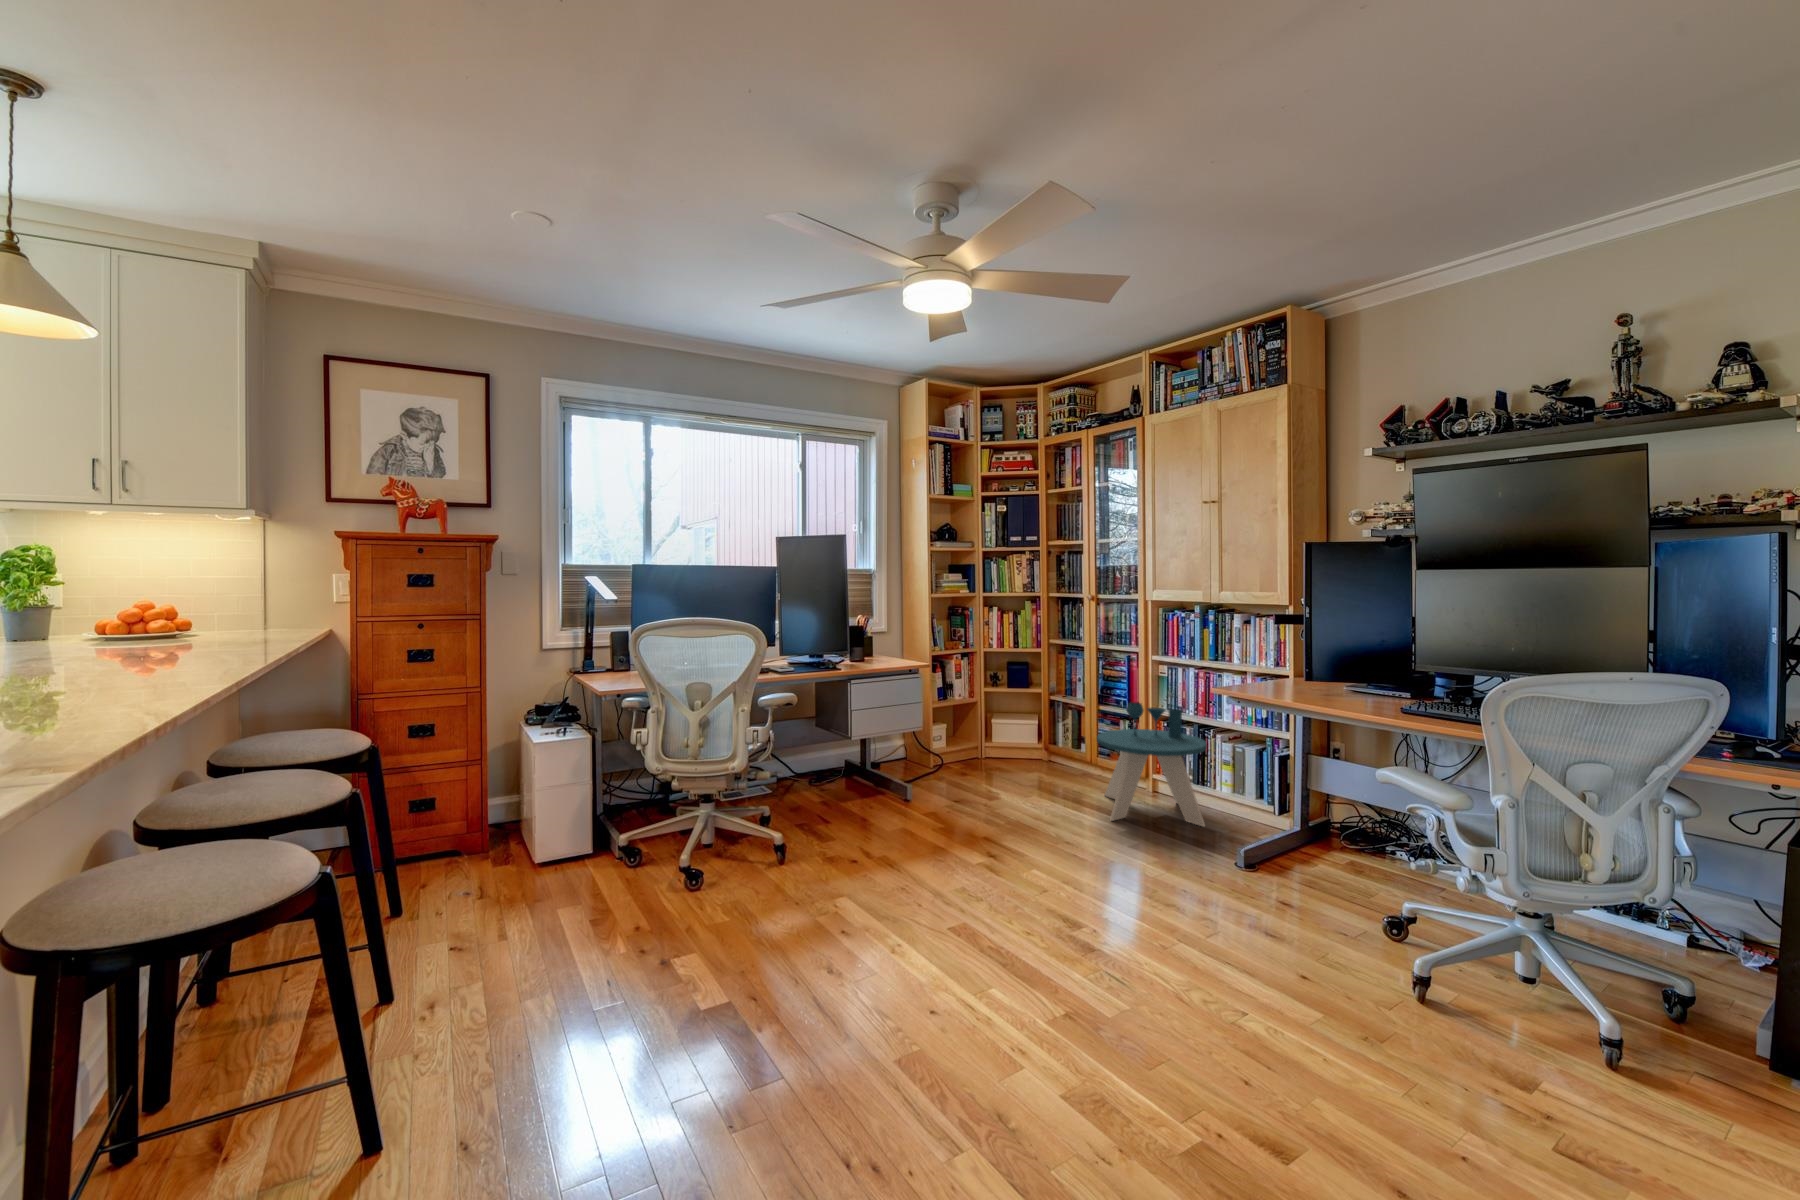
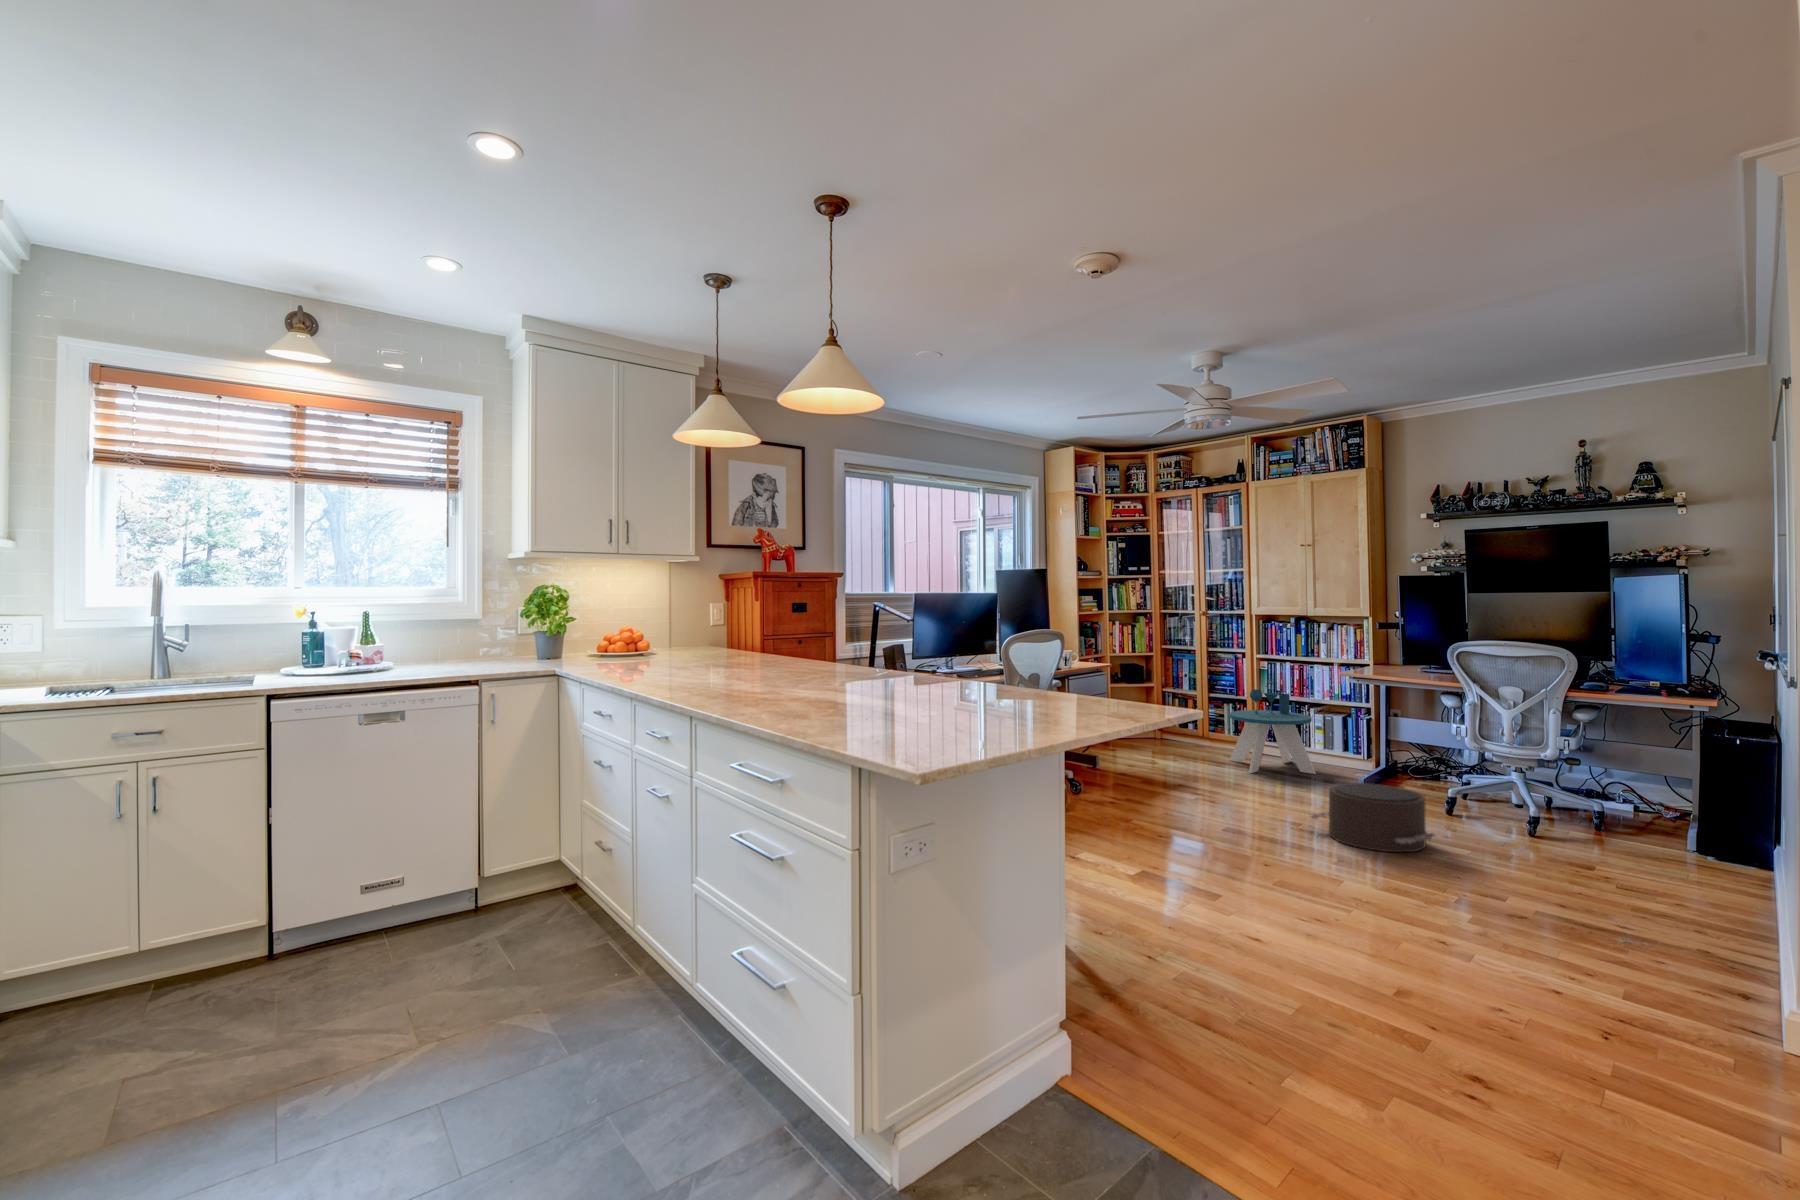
pouf: none [1093,879,1281,1029] -> present [1310,783,1435,852]

